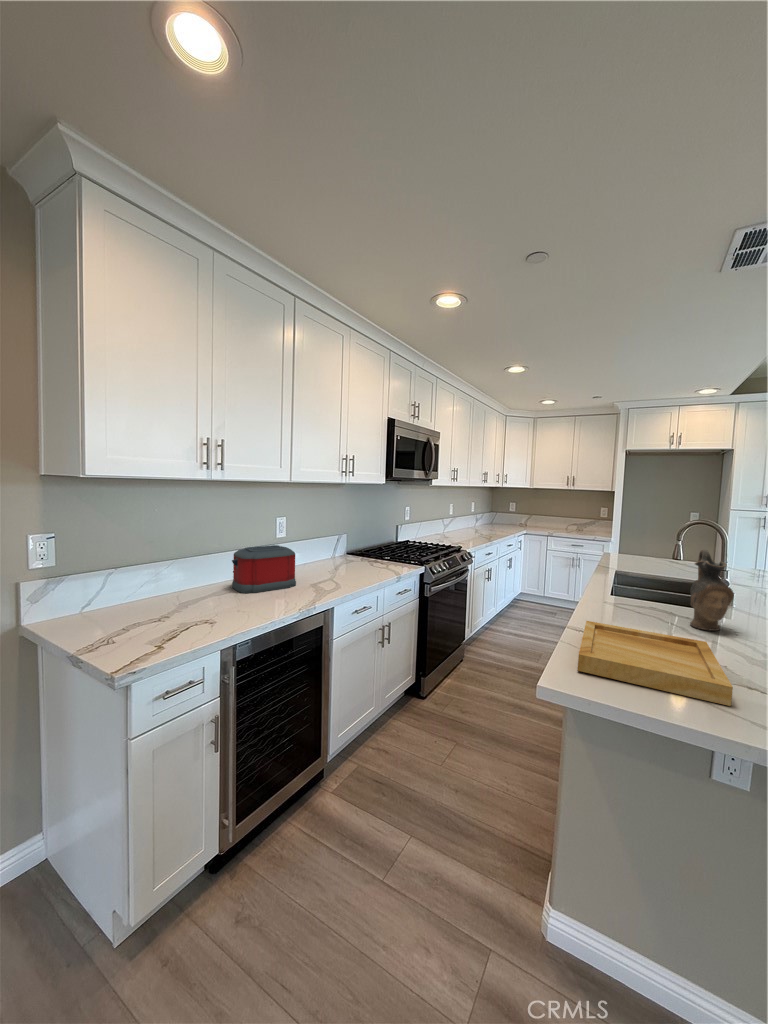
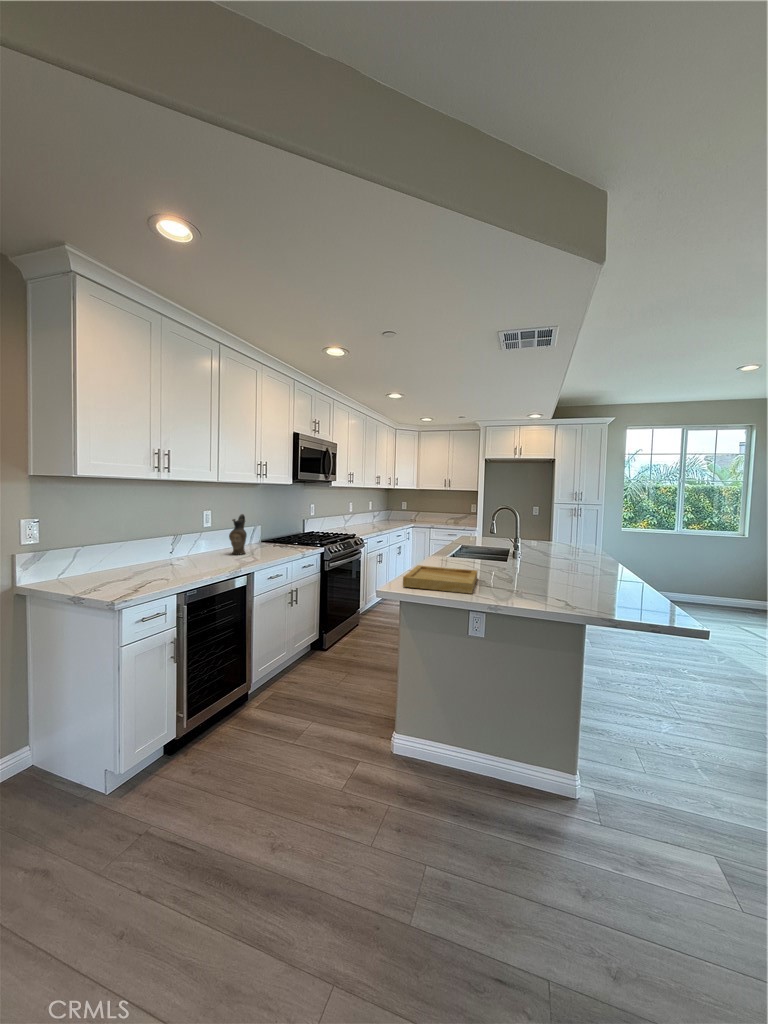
toaster: present [232,545,296,593] -> none [172,530,224,565]
ceramic pitcher: present [690,550,734,631] -> present [229,514,247,554]

